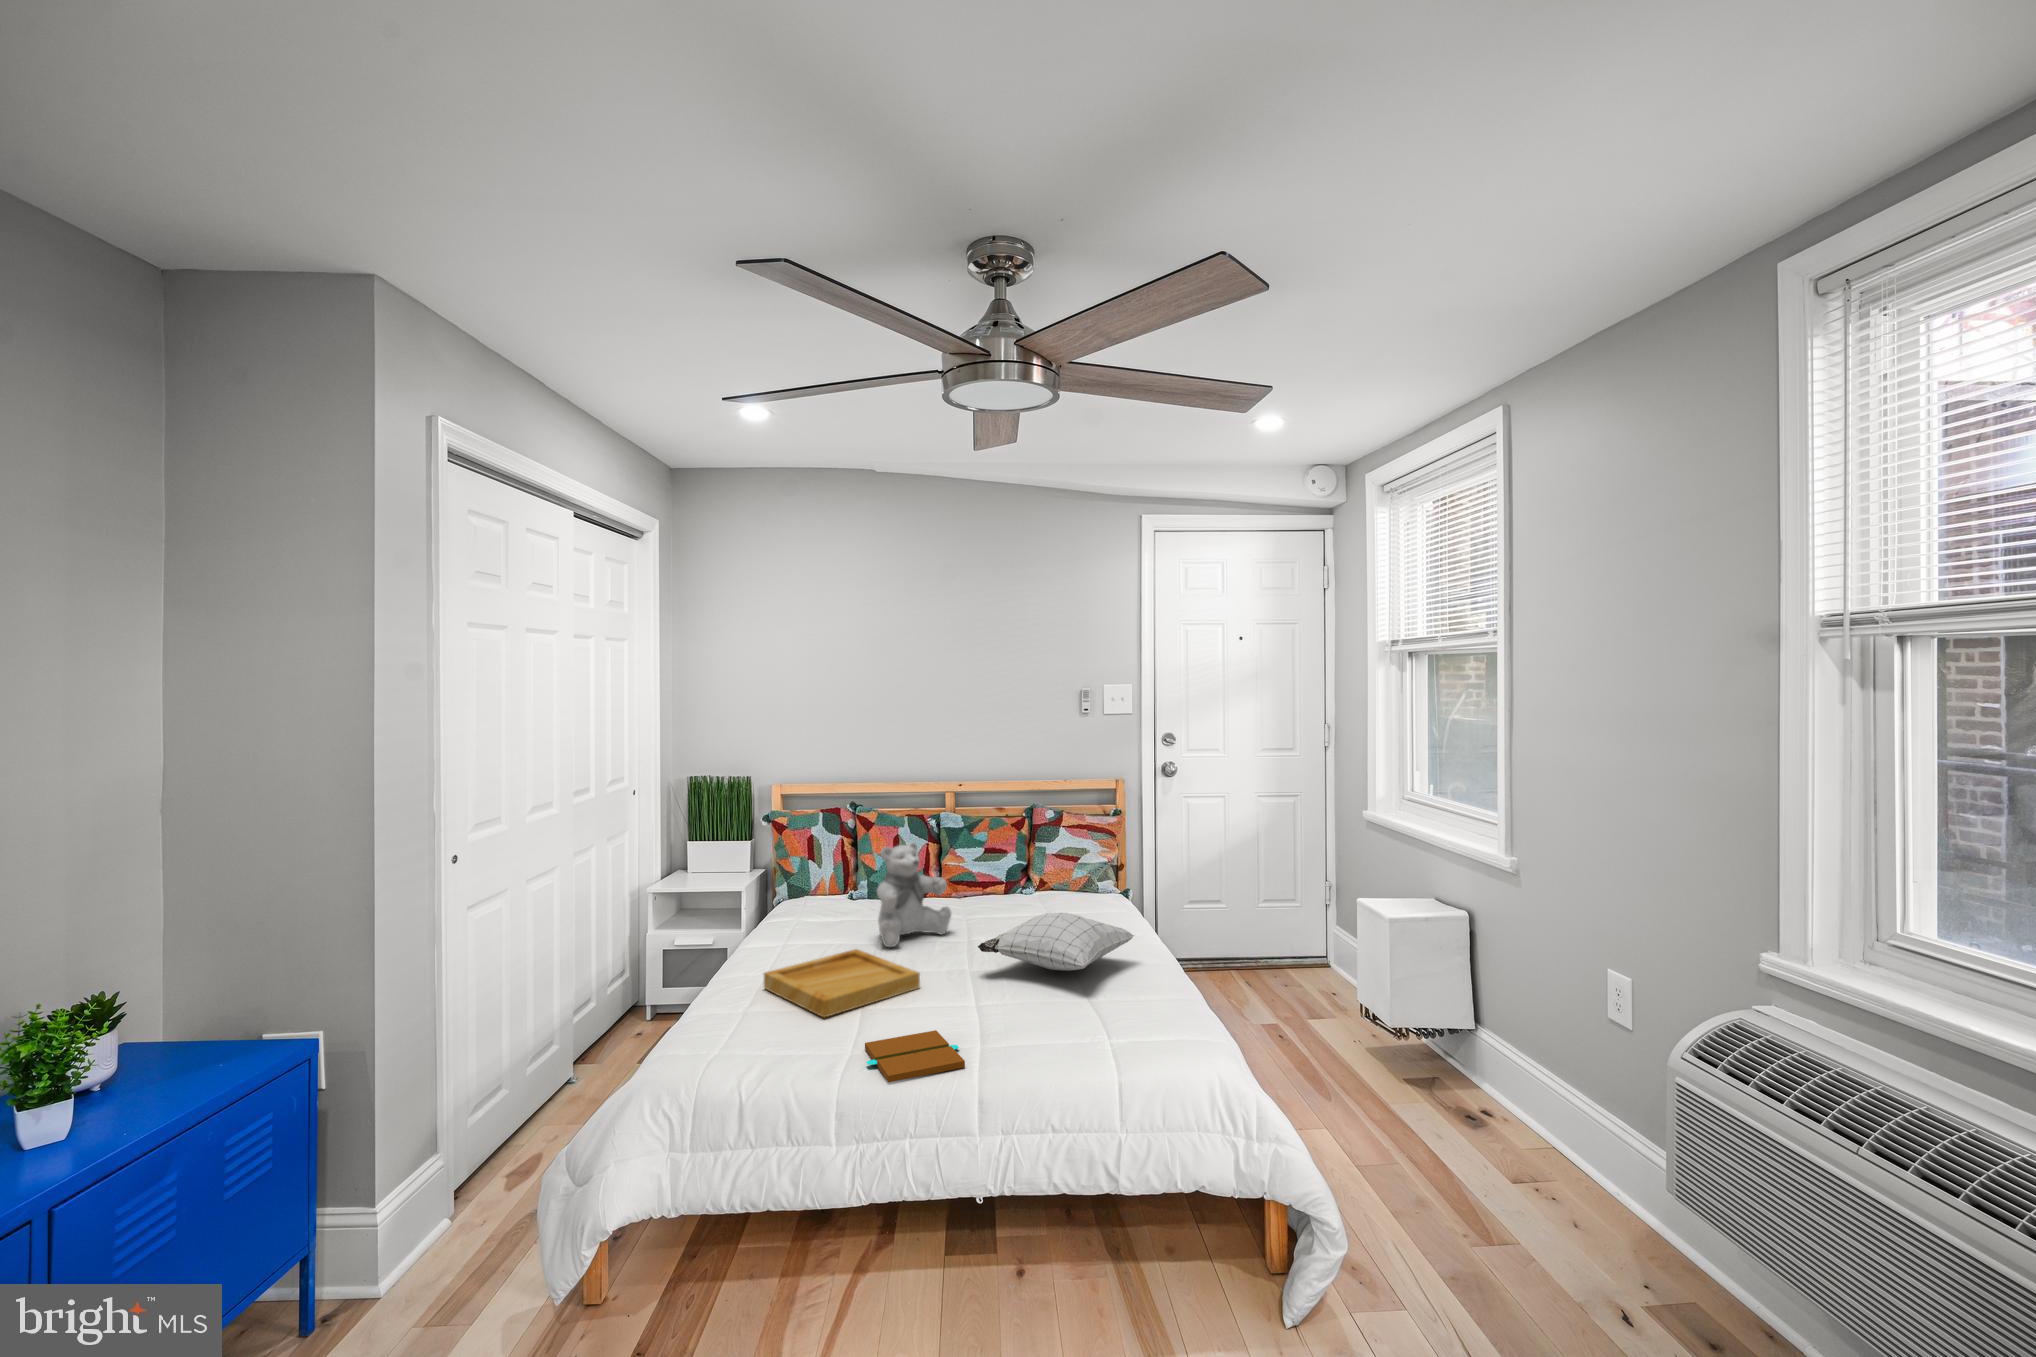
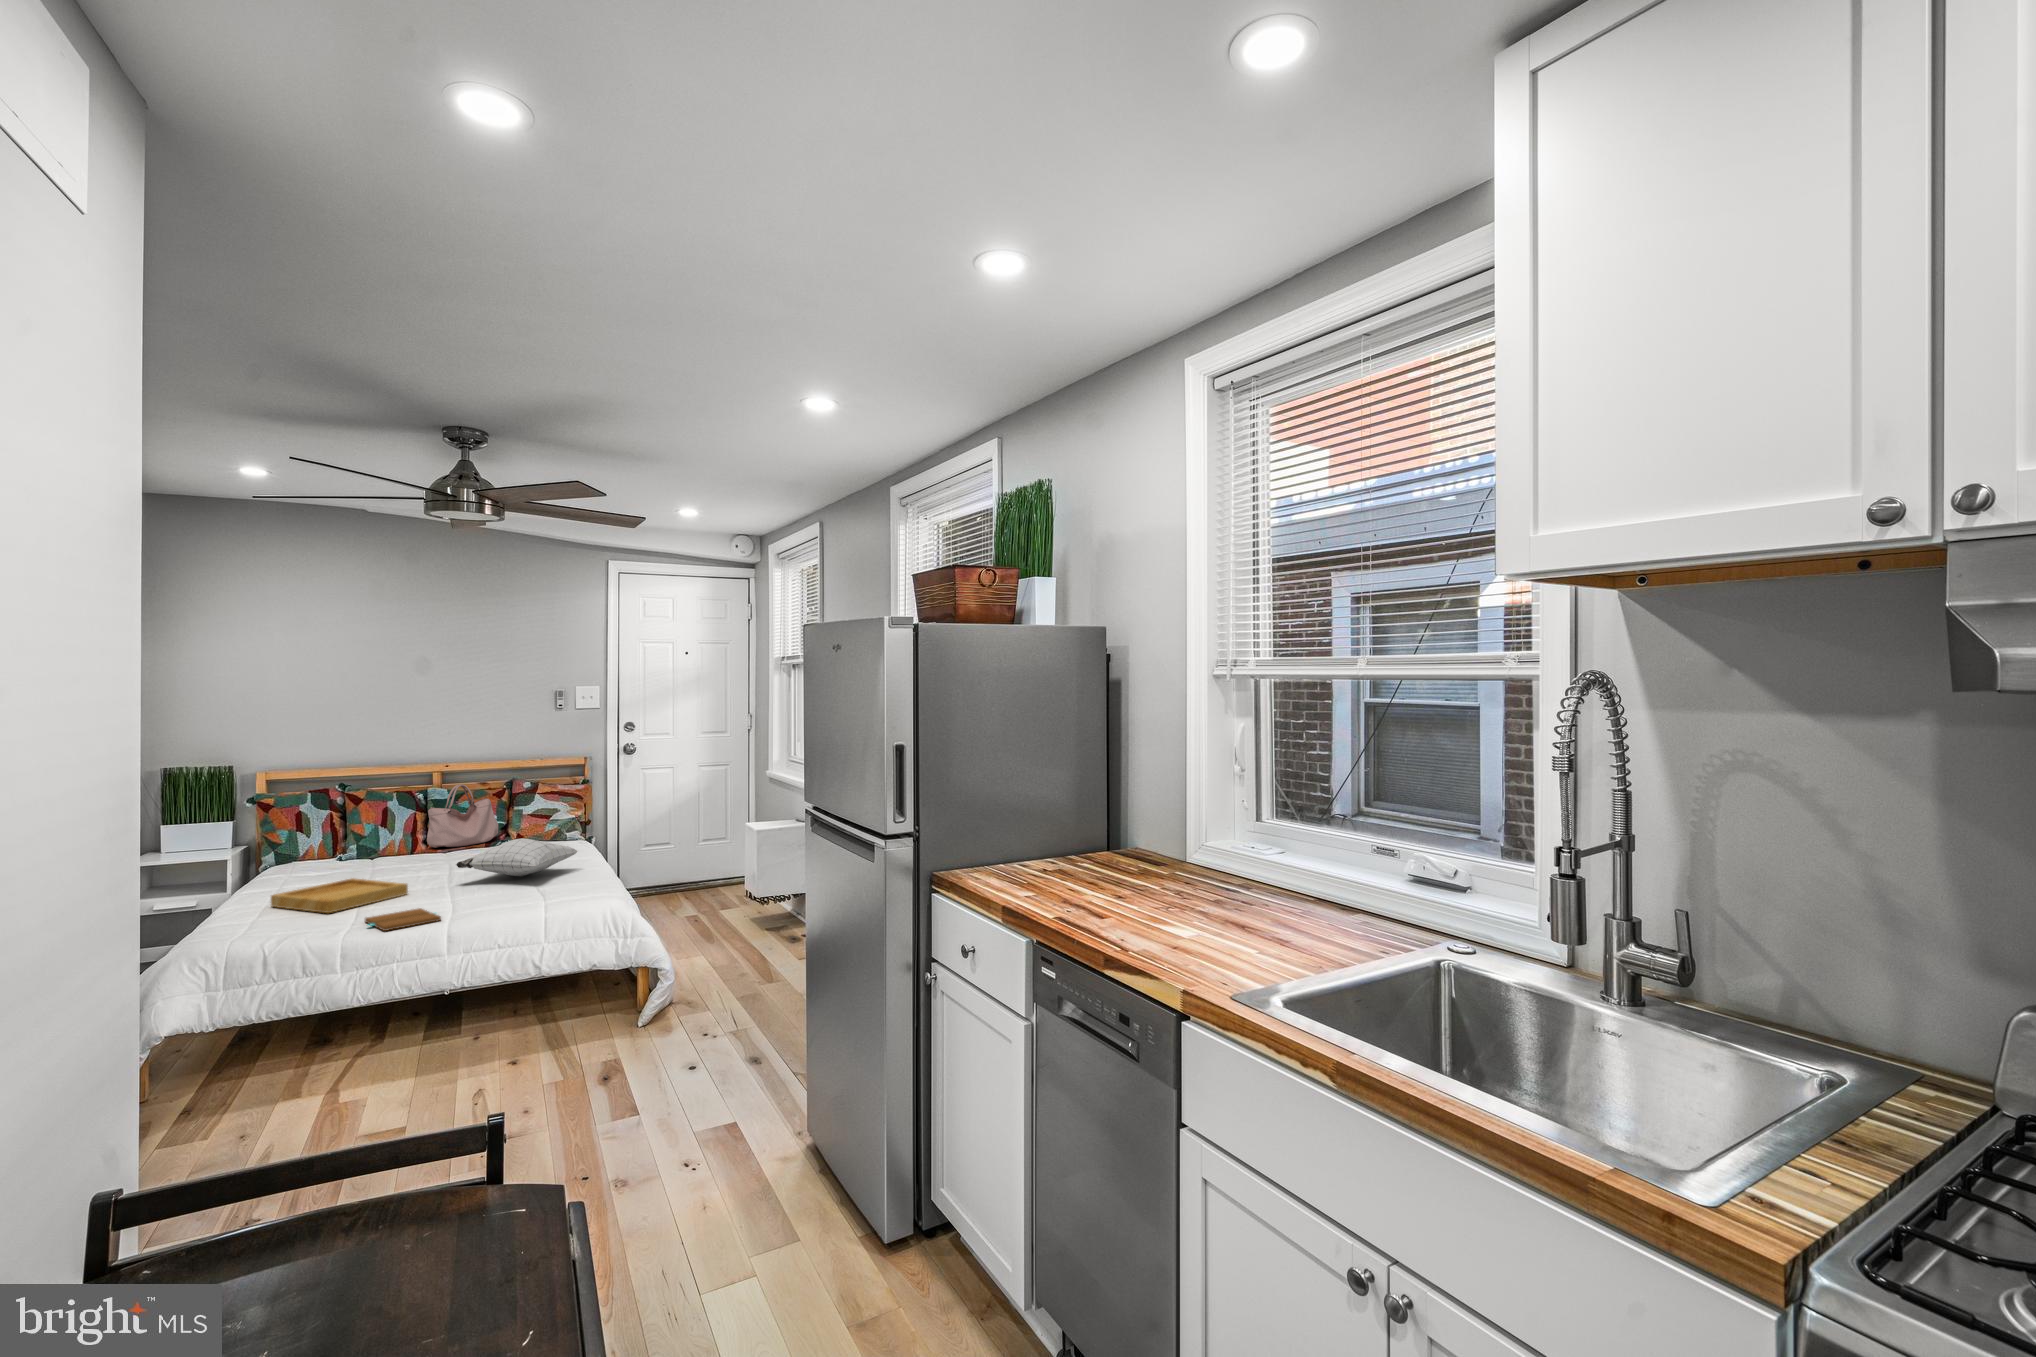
handbag: none [940,812,1018,893] -> present [427,784,498,848]
teddy bear: present [877,842,951,947] -> none [369,802,436,879]

